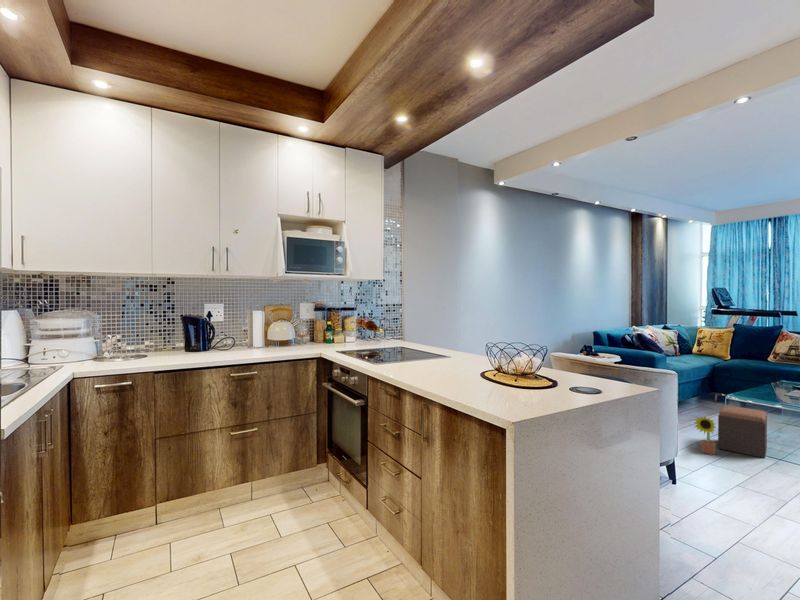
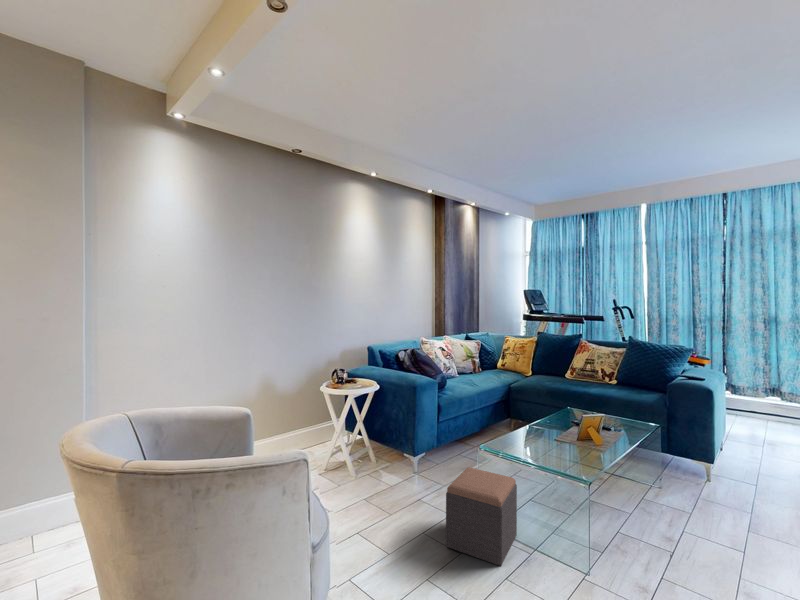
decorative plant: present [694,417,716,455] -> none [402,503,434,567]

